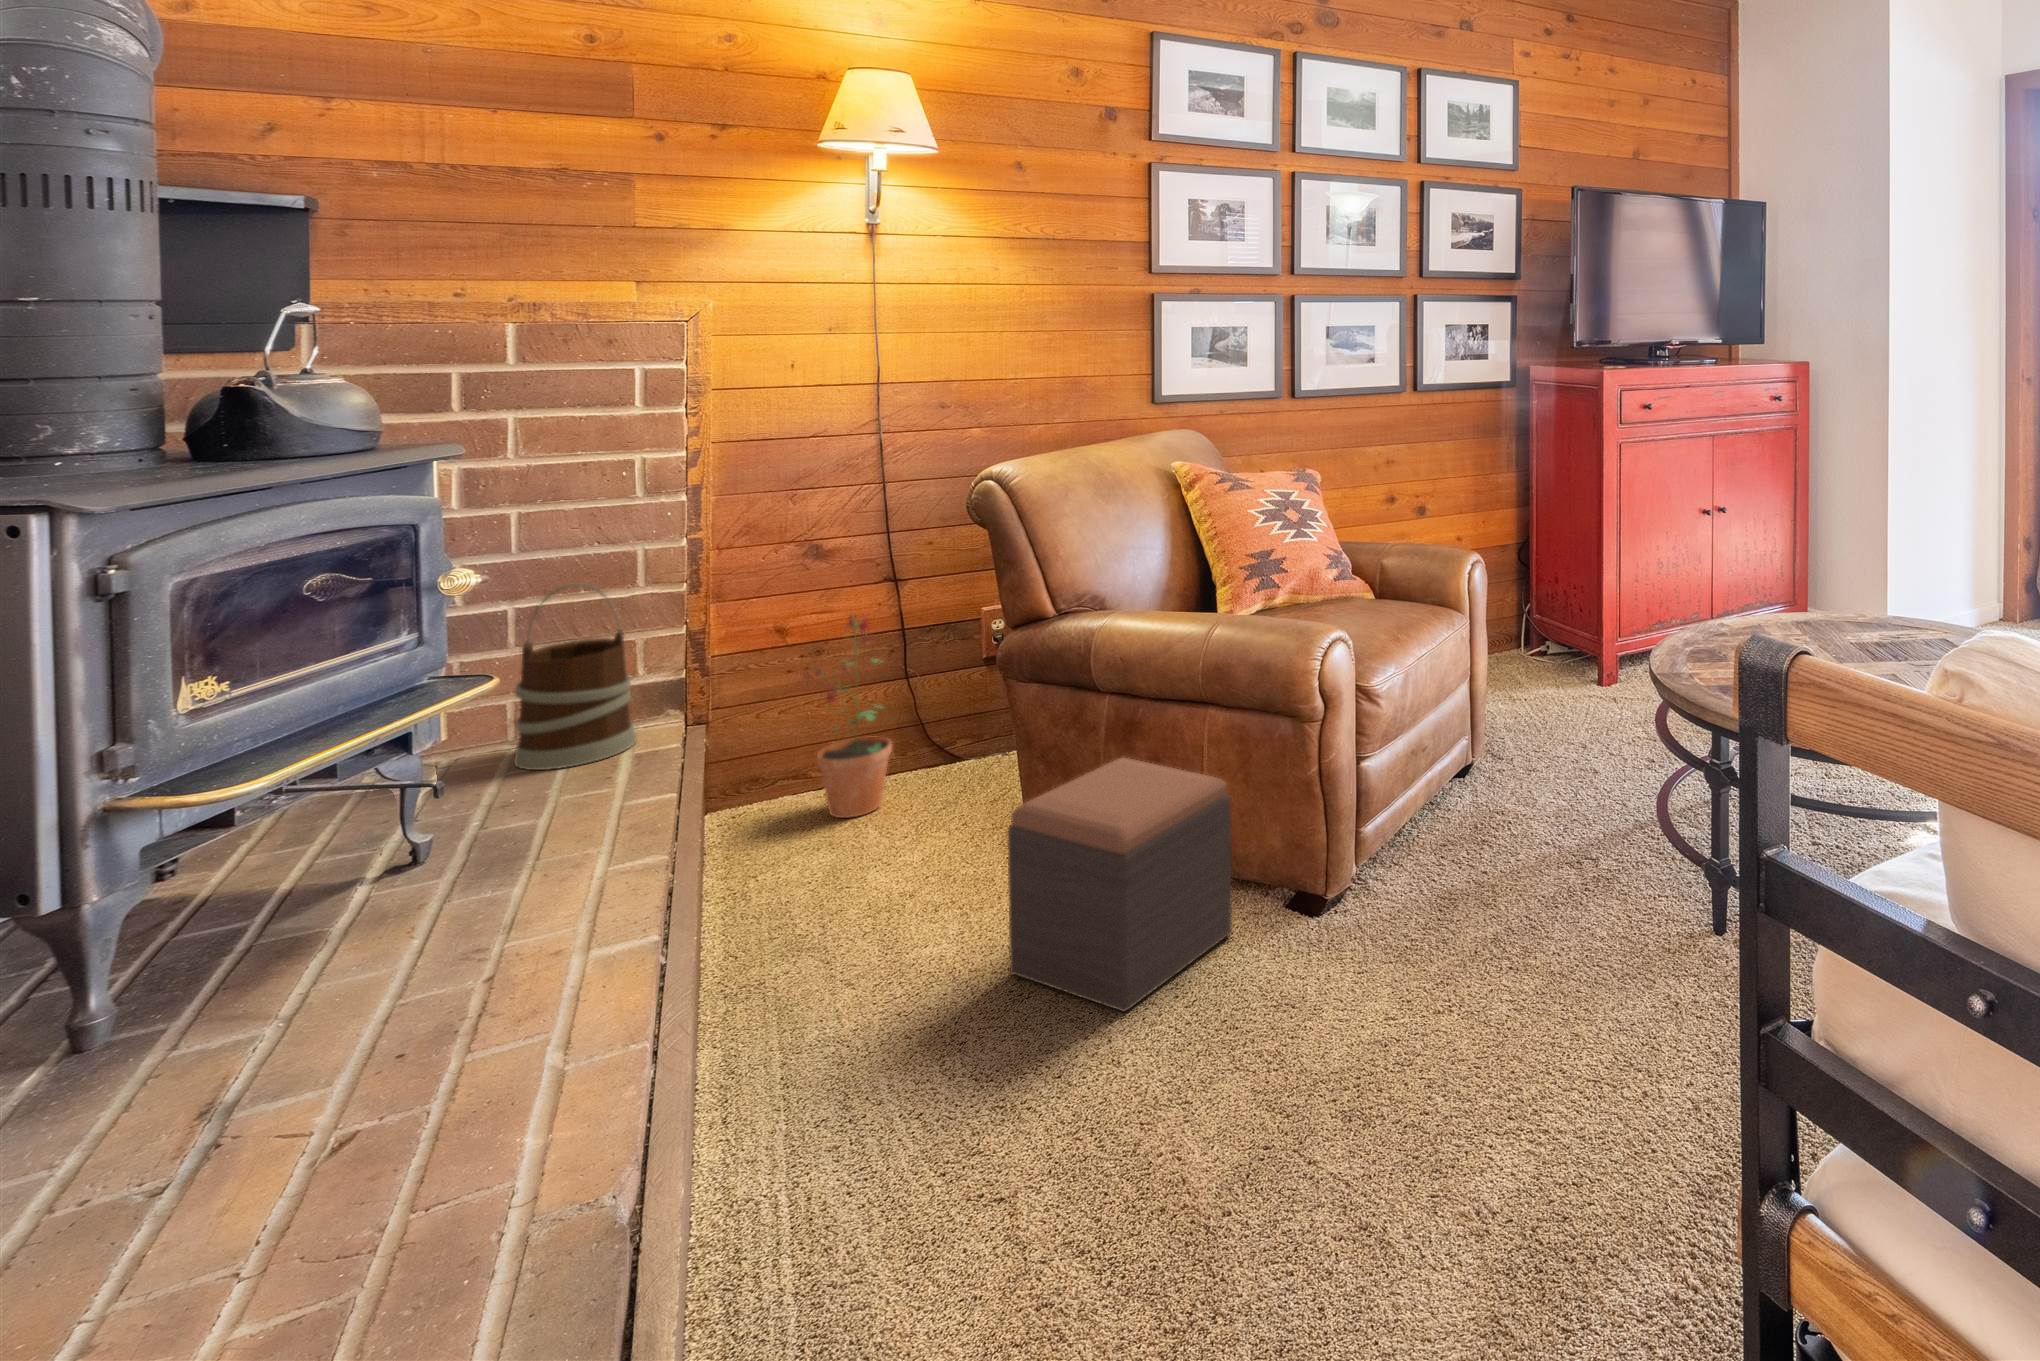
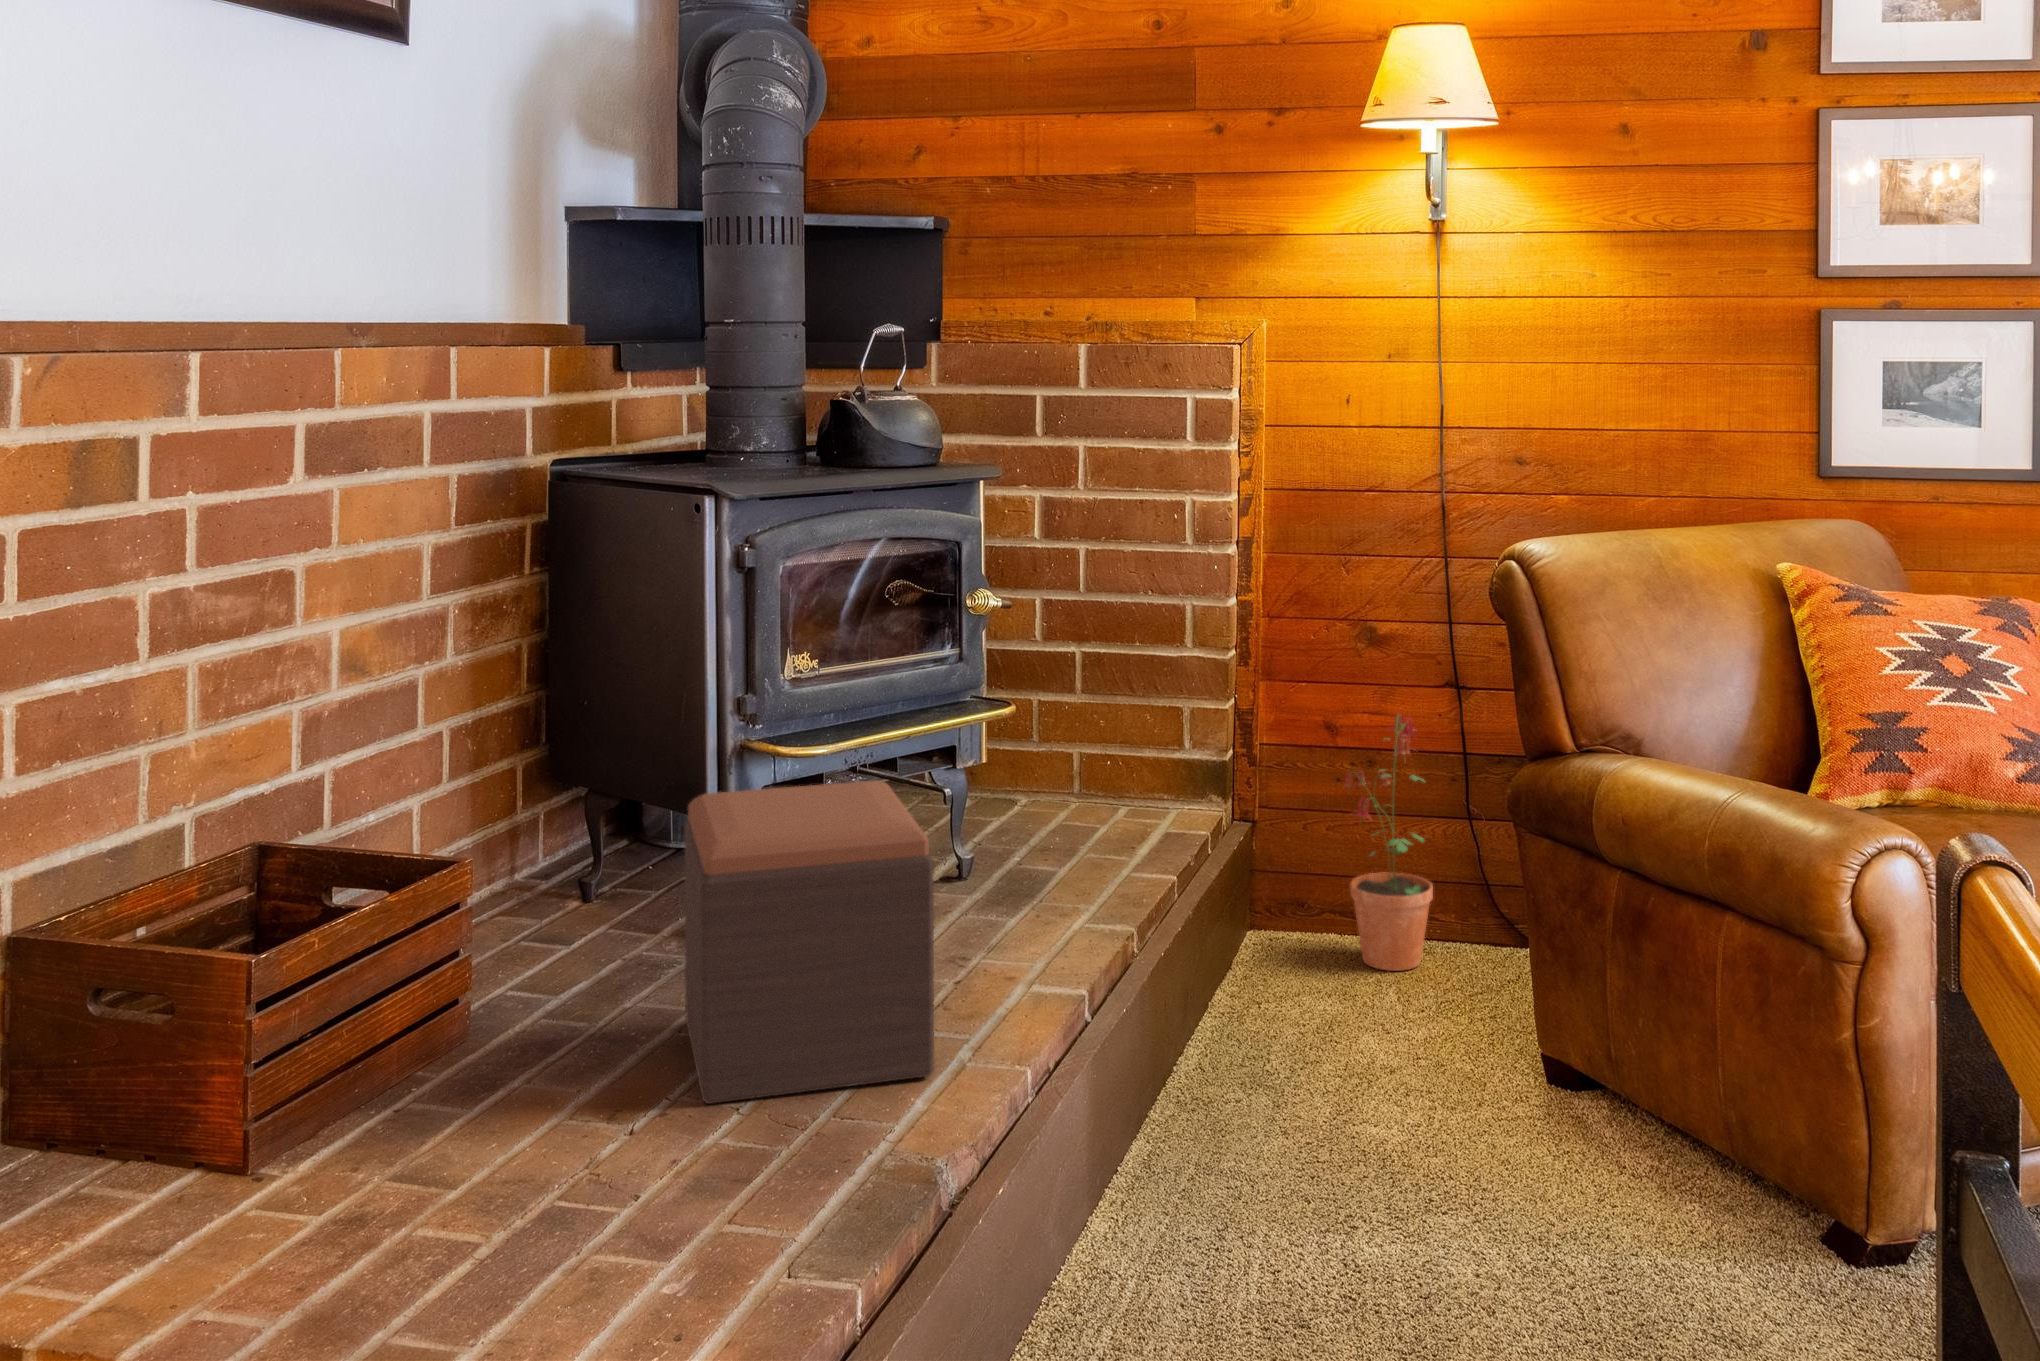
wooden bucket: present [514,583,636,770] -> none [1069,626,1173,825]
footstool: present [1008,758,1232,1012] -> present [685,780,934,1104]

